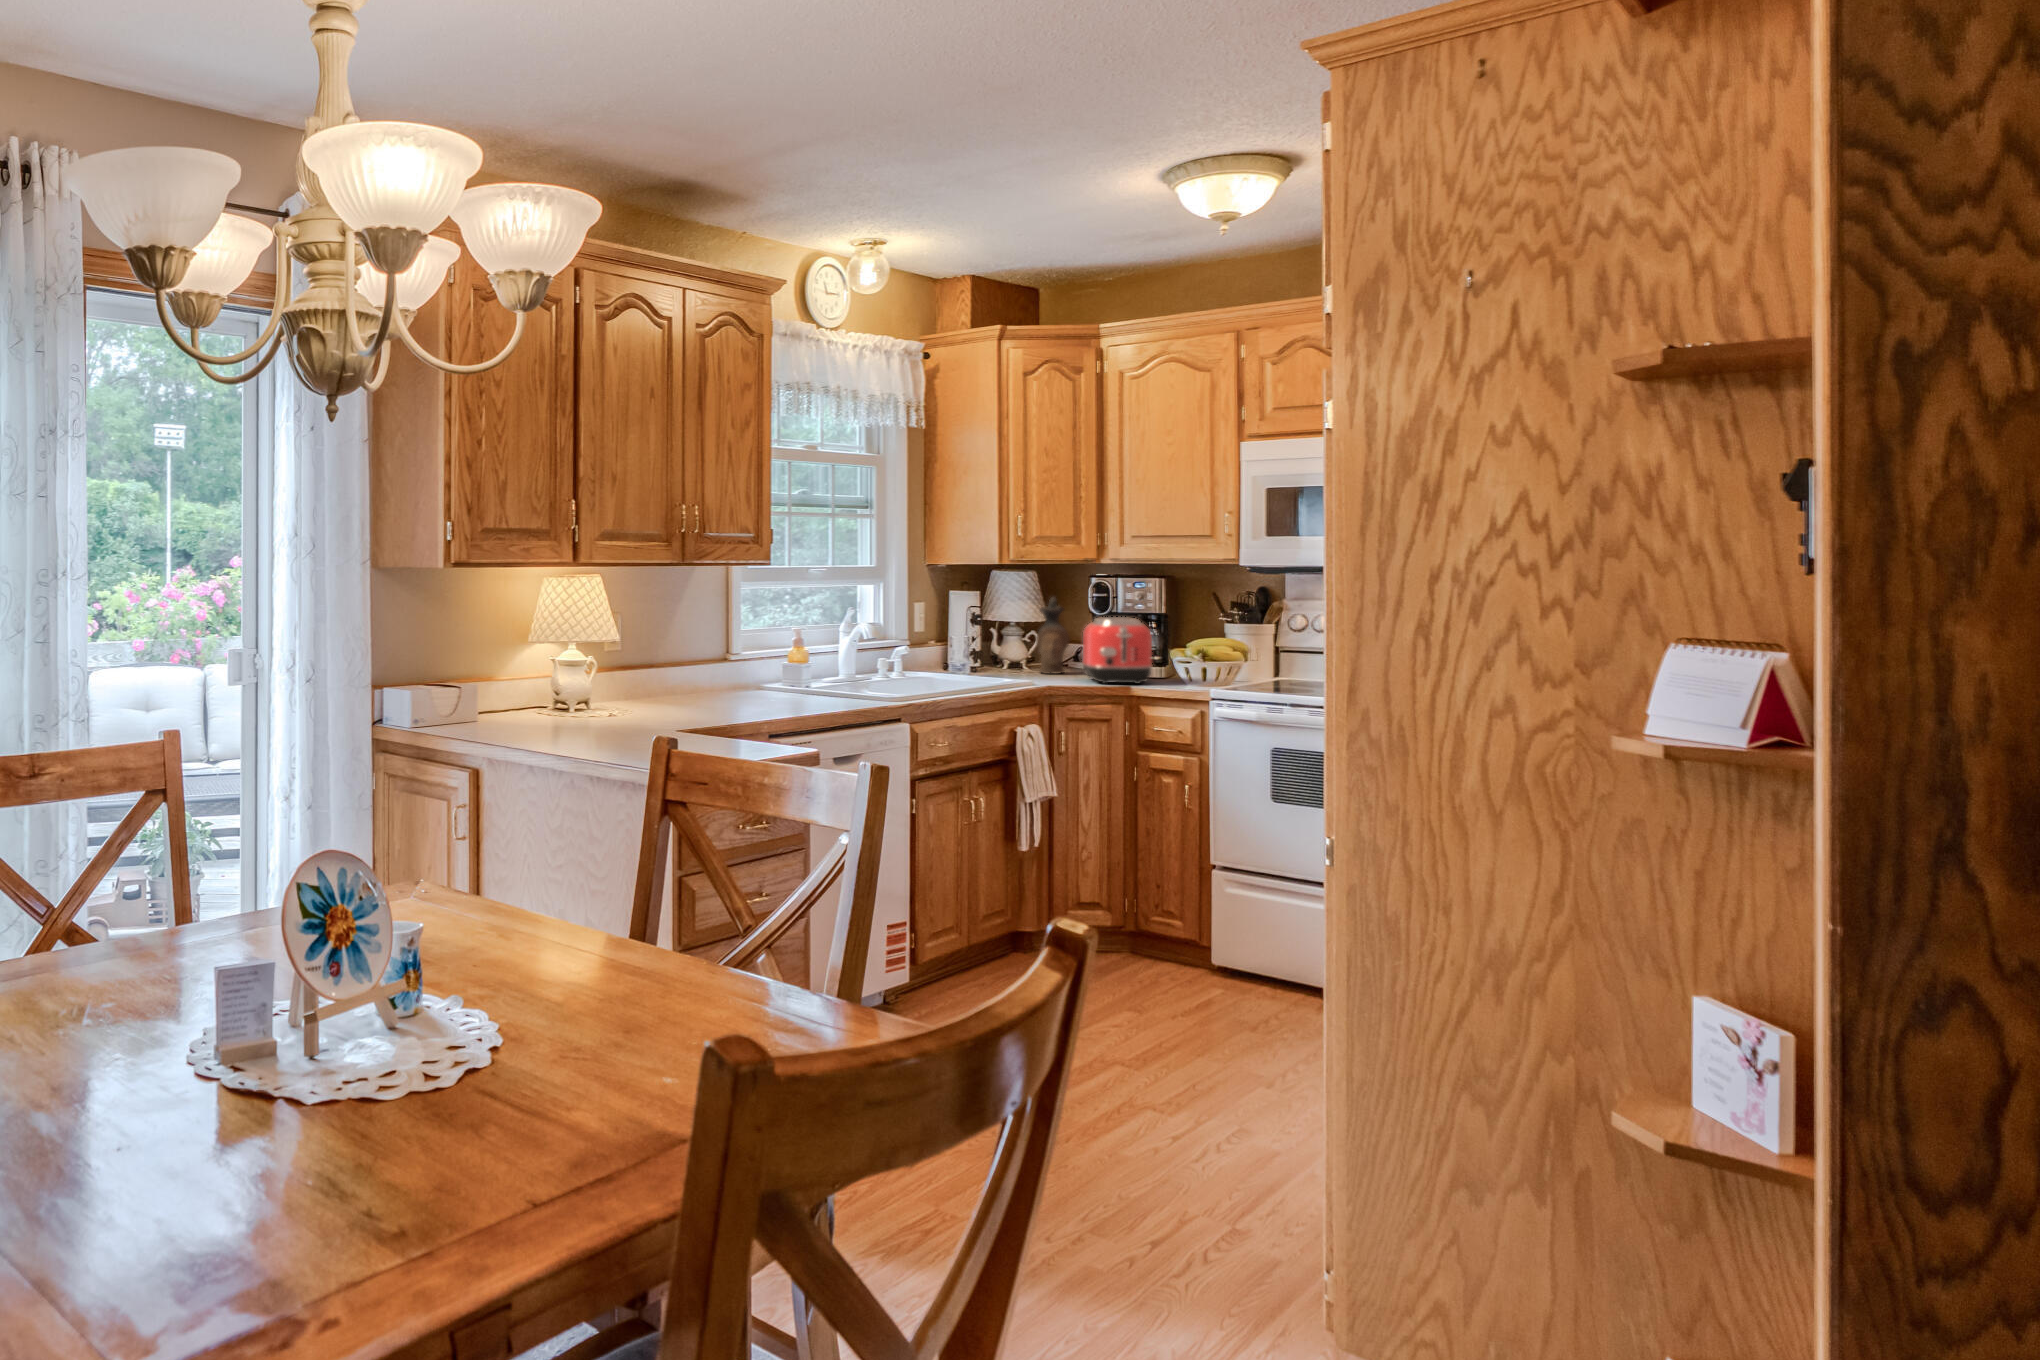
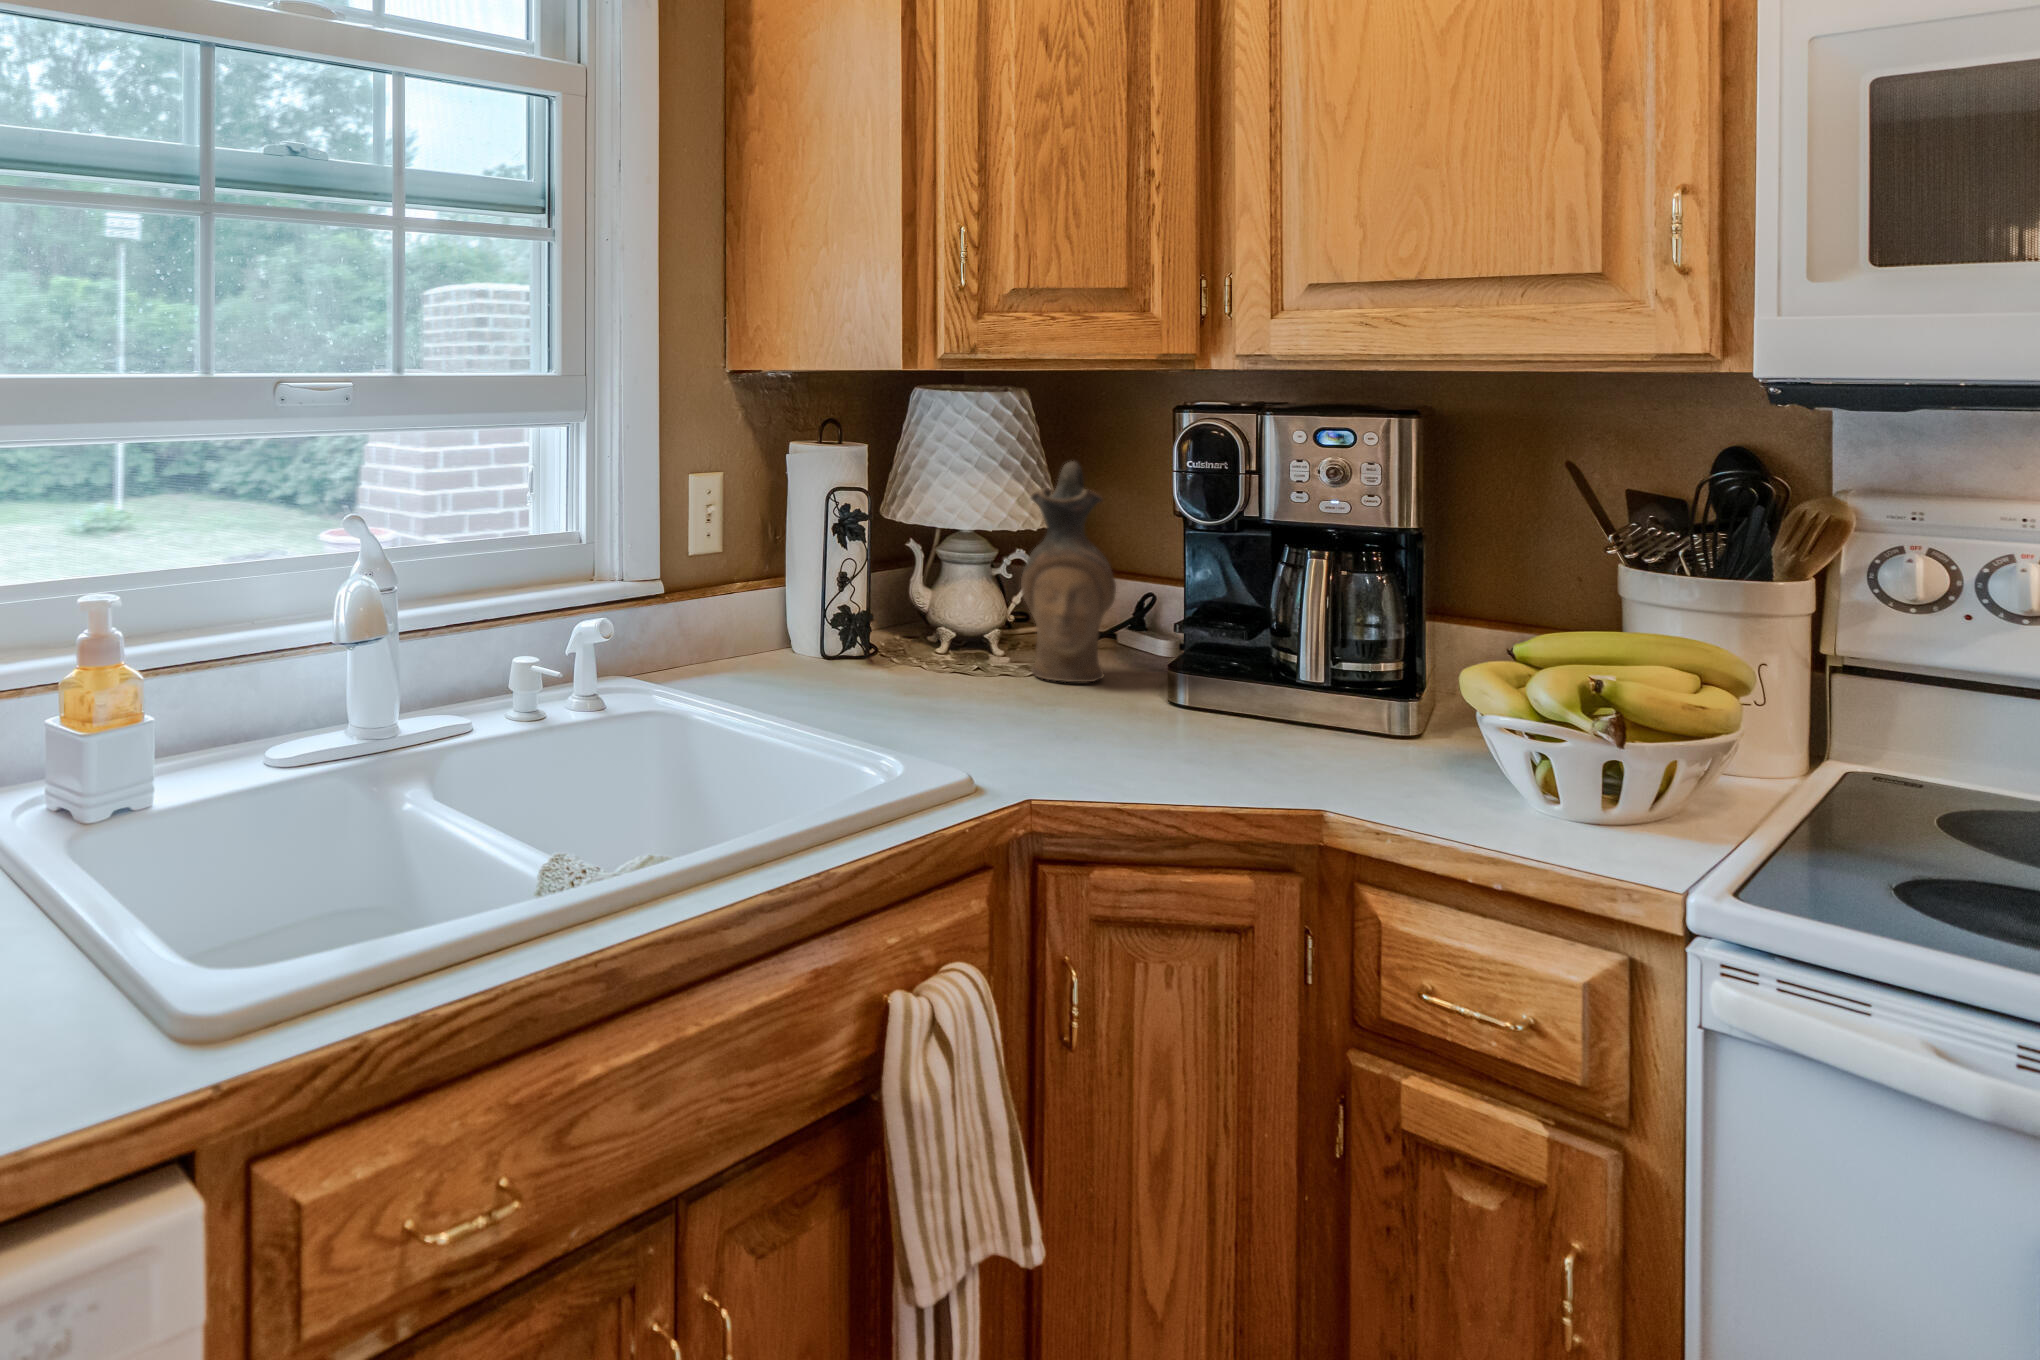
toaster: present [1082,617,1152,684] -> none [1149,540,1400,791]

